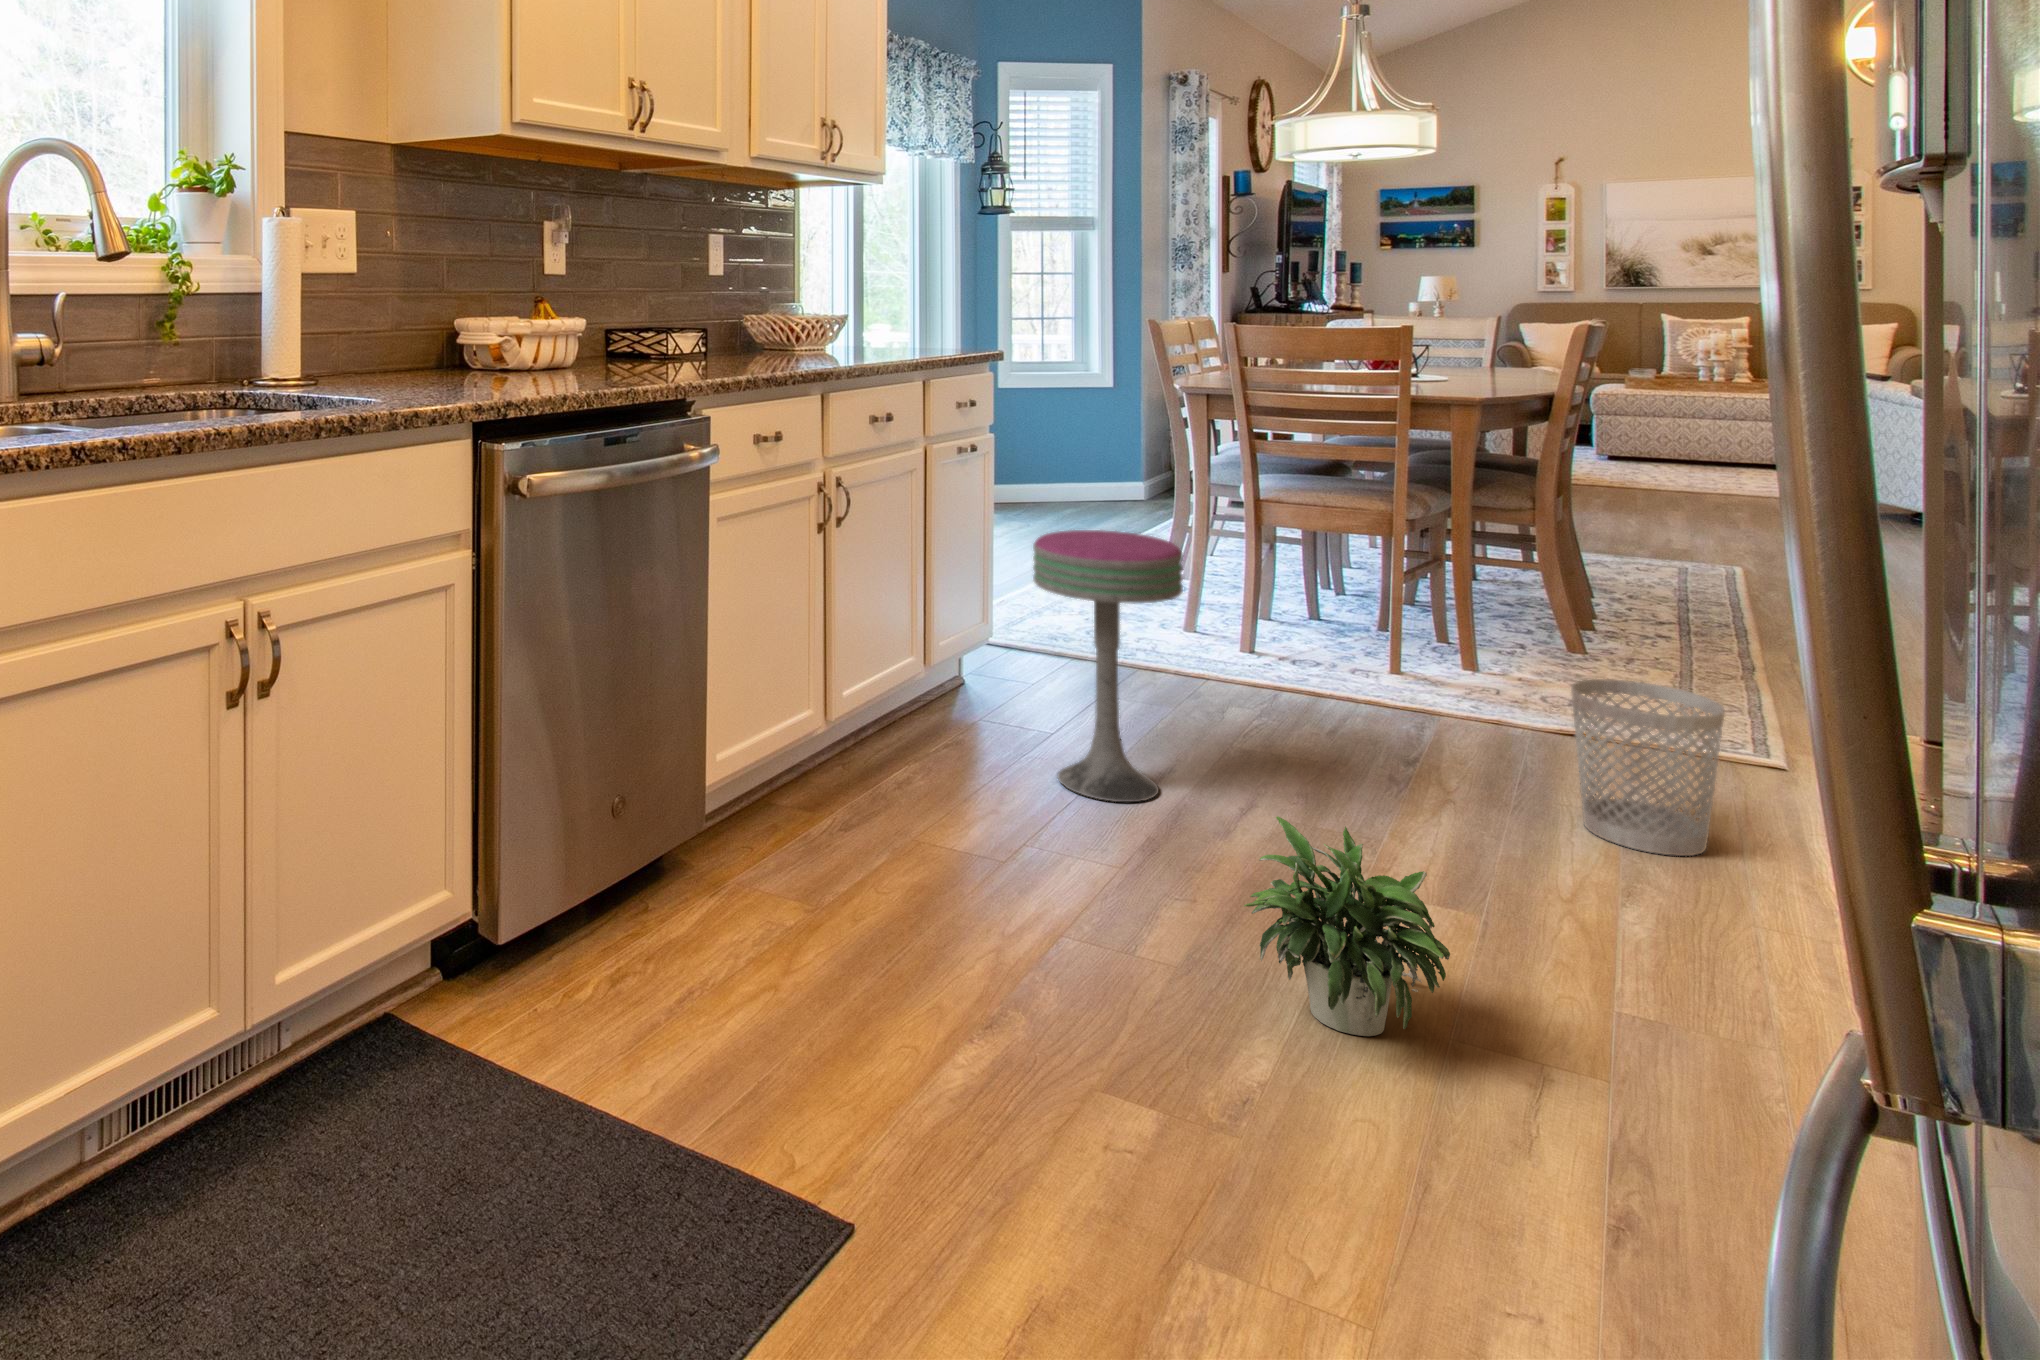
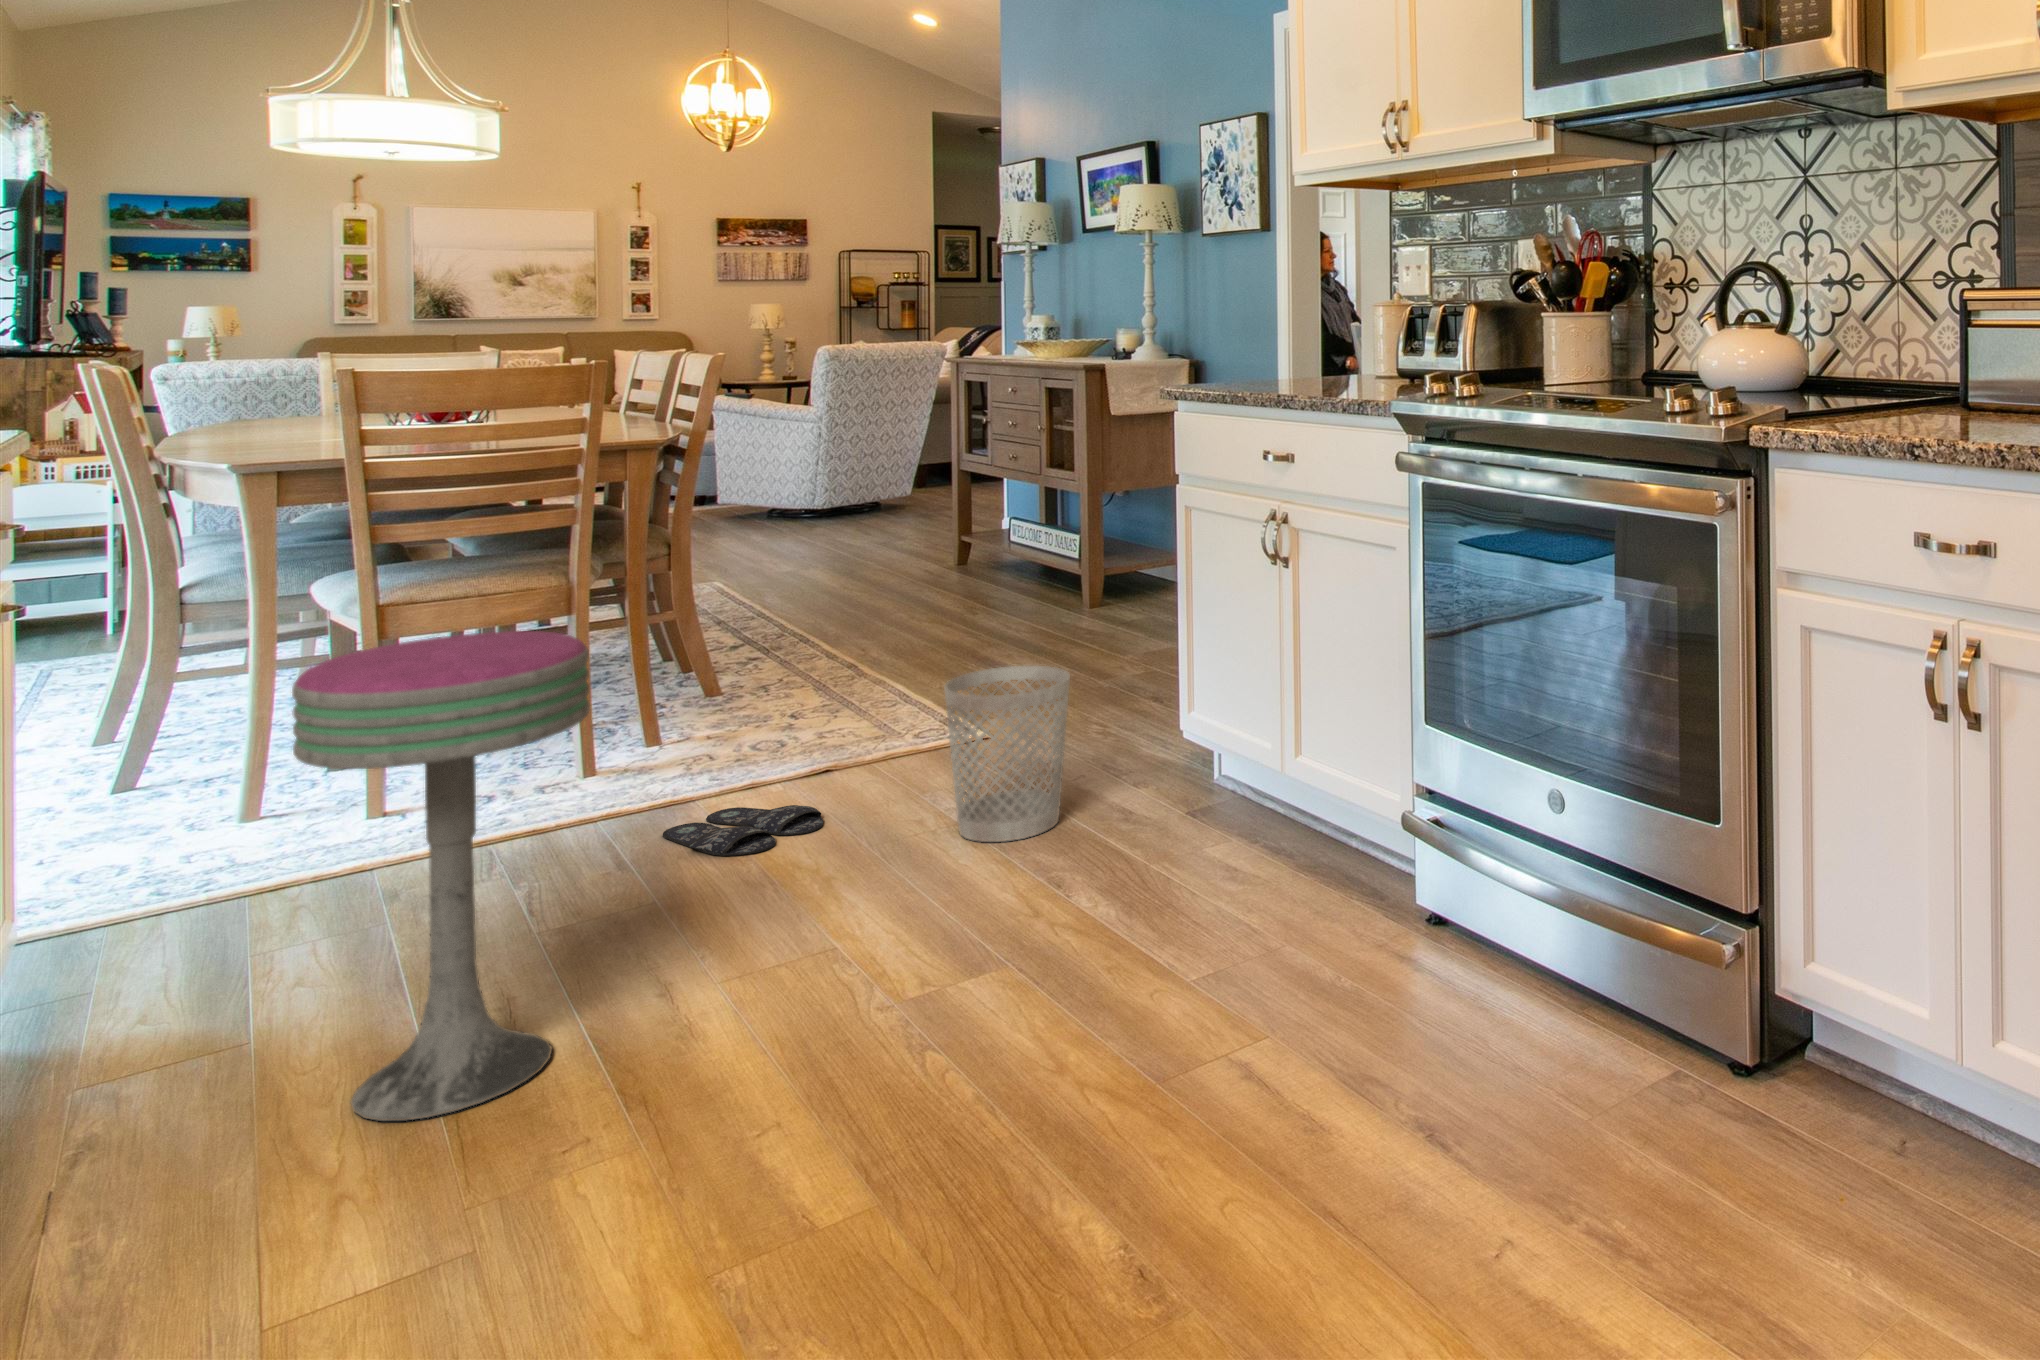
slippers: none [1375,723,1497,767] -> present [663,805,823,856]
potted plant: present [1244,816,1450,1036] -> none [963,897,1235,1155]

